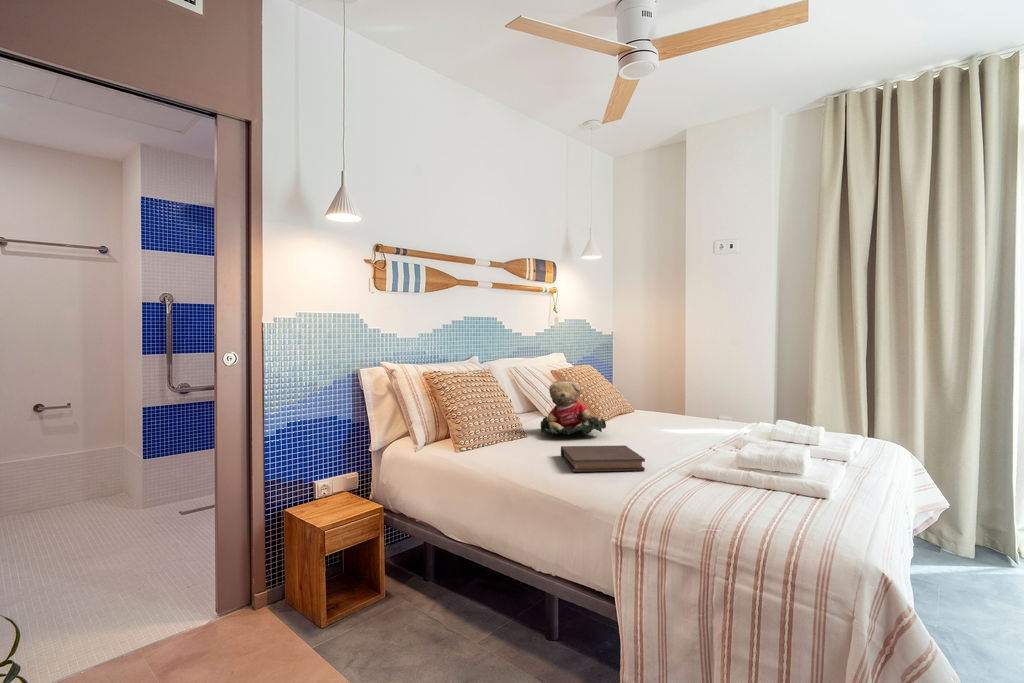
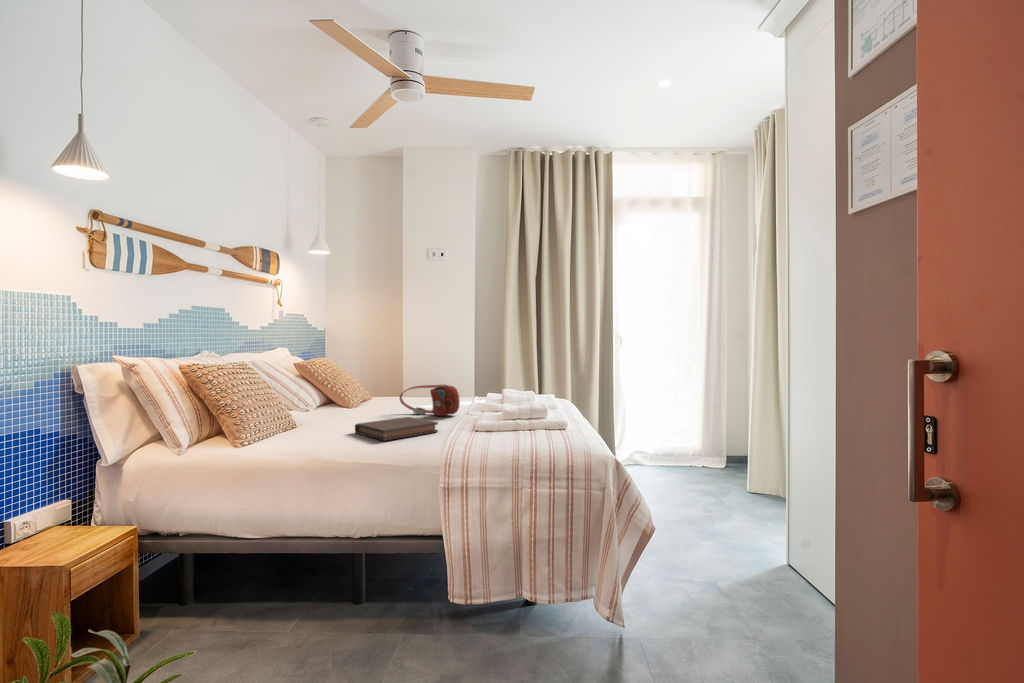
teddy bear: present [541,381,606,435] -> none [309,368,376,420]
handbag: none [633,409,700,449] -> present [400,384,460,416]

